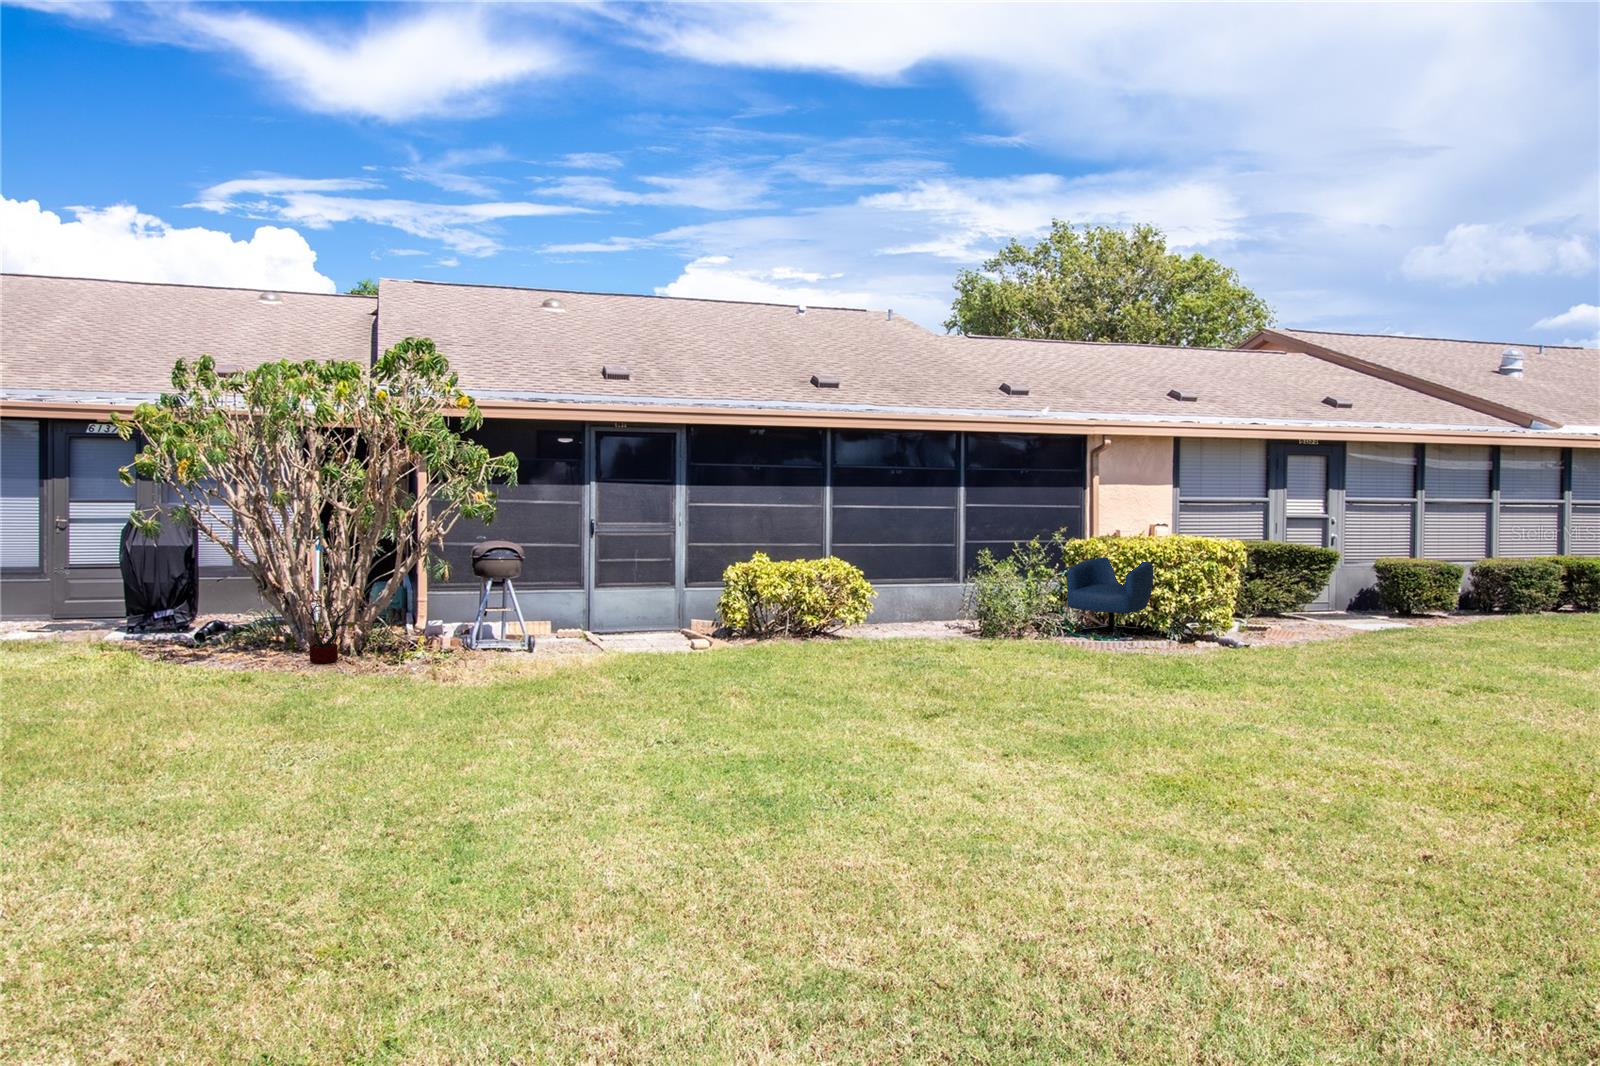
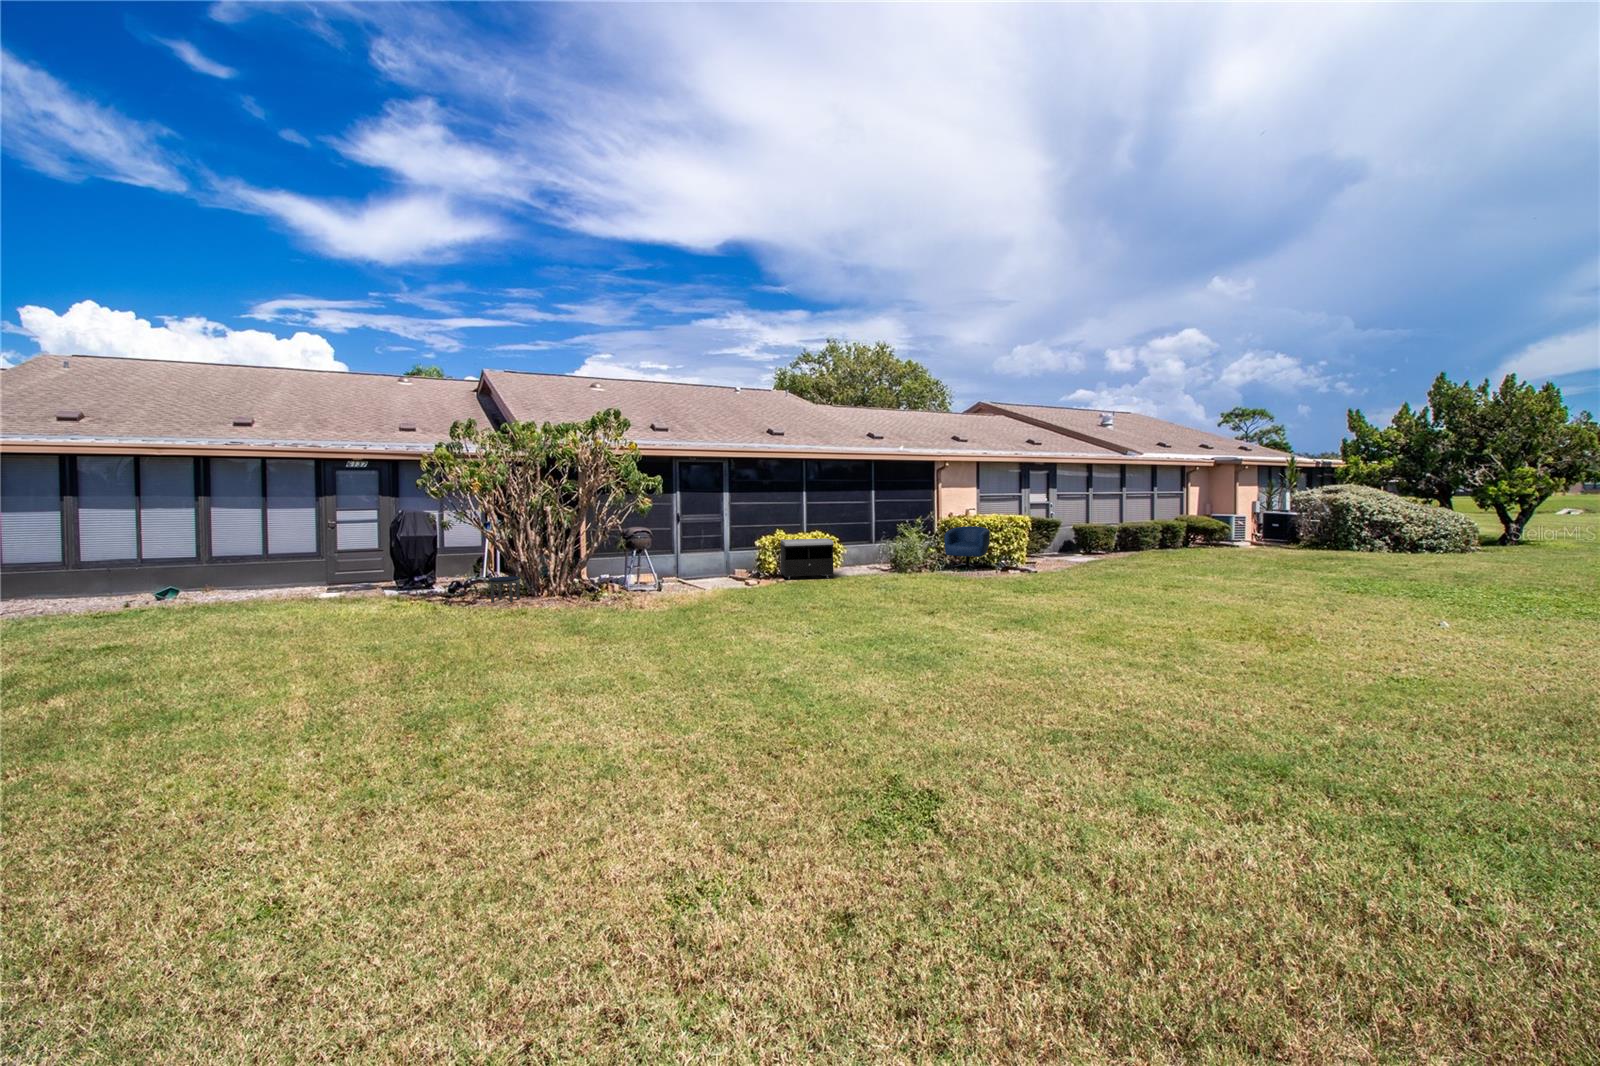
storage bench: none [750,571,837,642] -> present [780,539,834,580]
decorative plant: present [306,599,355,663] -> none [533,563,571,603]
round table: none [239,616,290,659] -> present [489,576,520,603]

